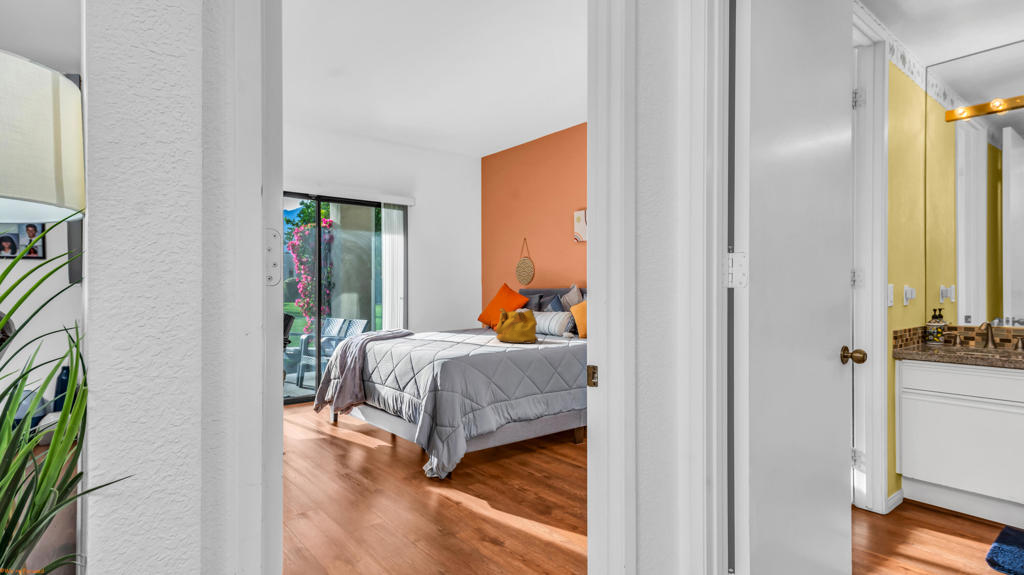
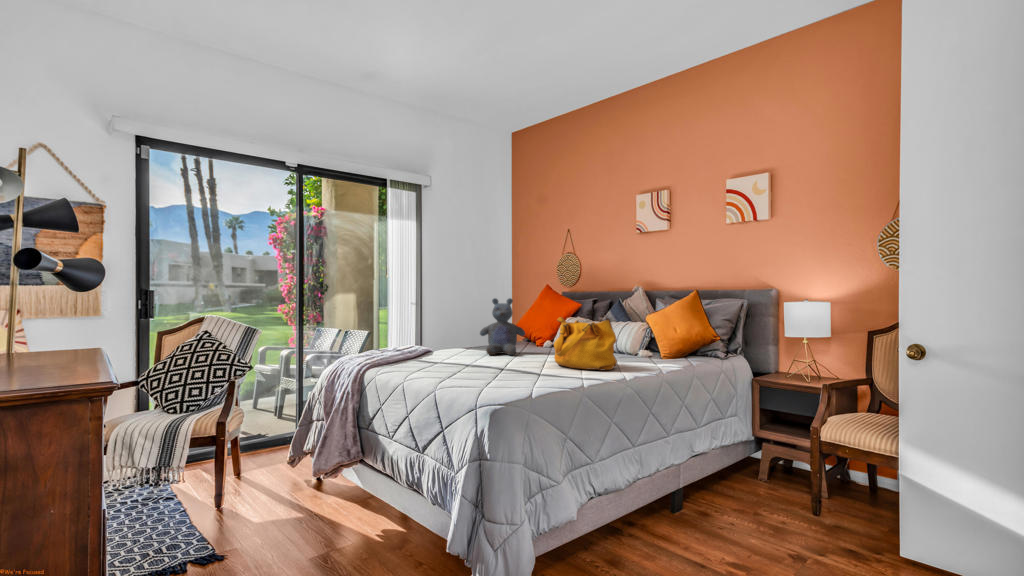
stuffed bear: none [450,295,483,336] -> present [480,298,525,355]

